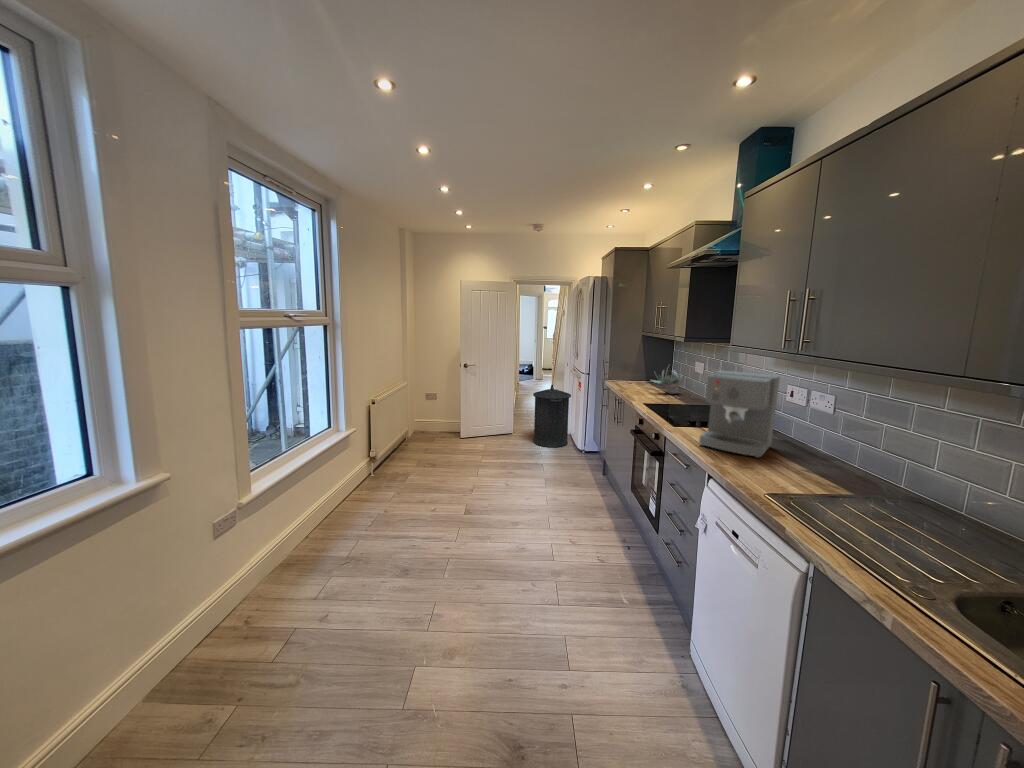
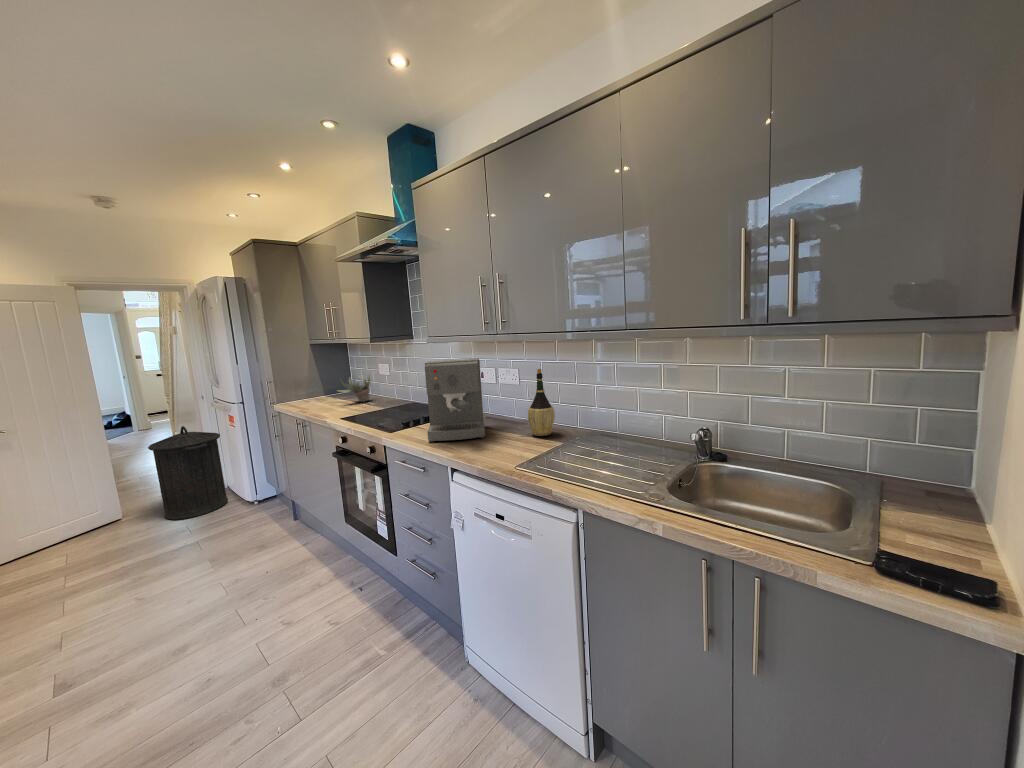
wine bottle: none [821,401,863,481] -> present [528,369,555,436]

